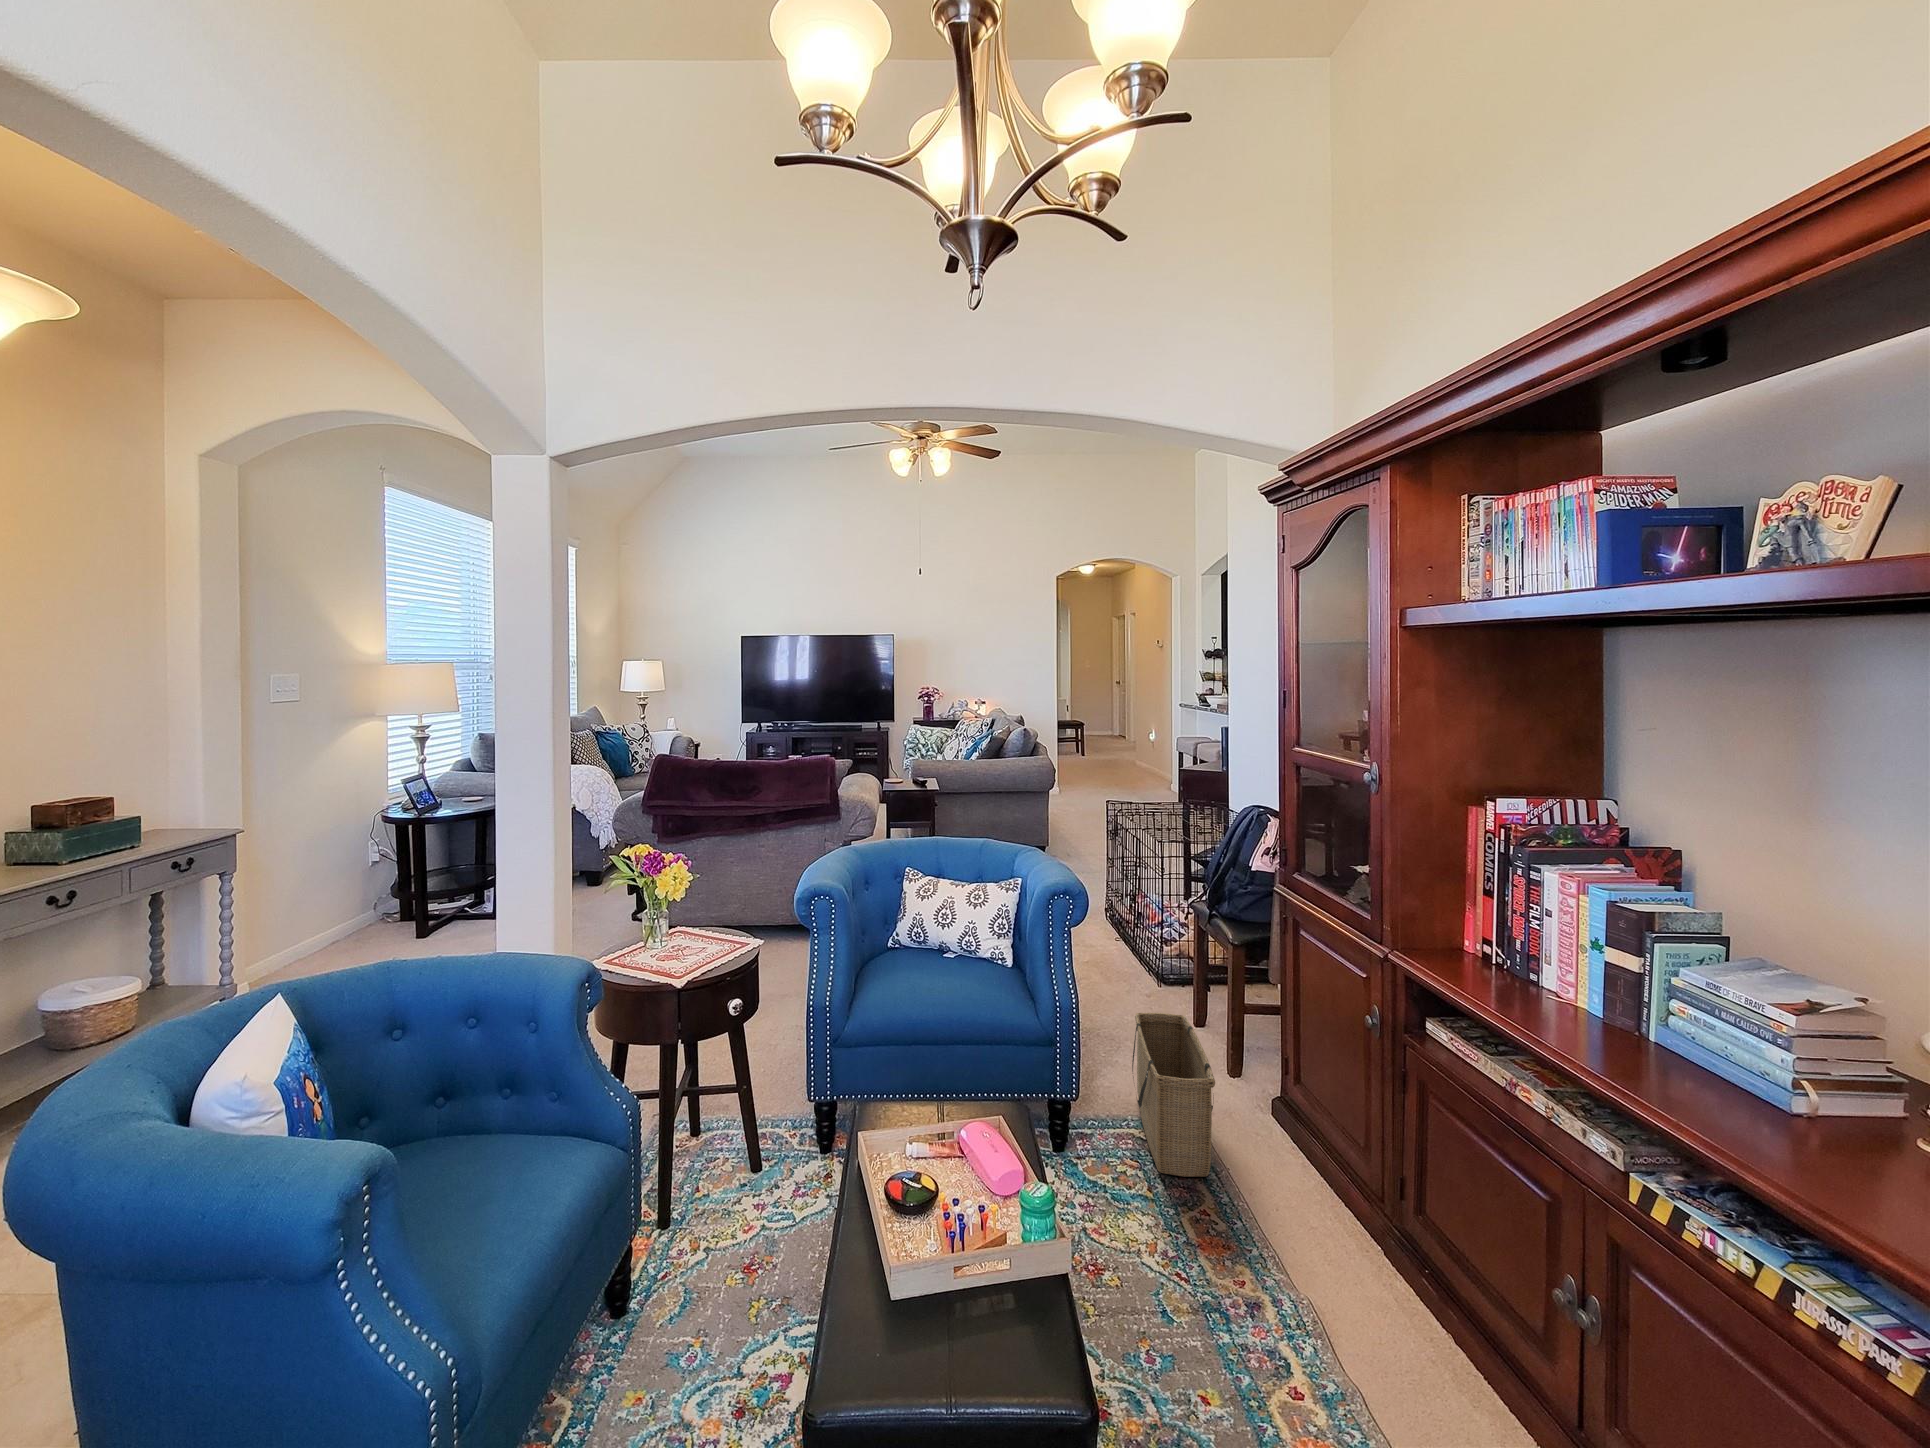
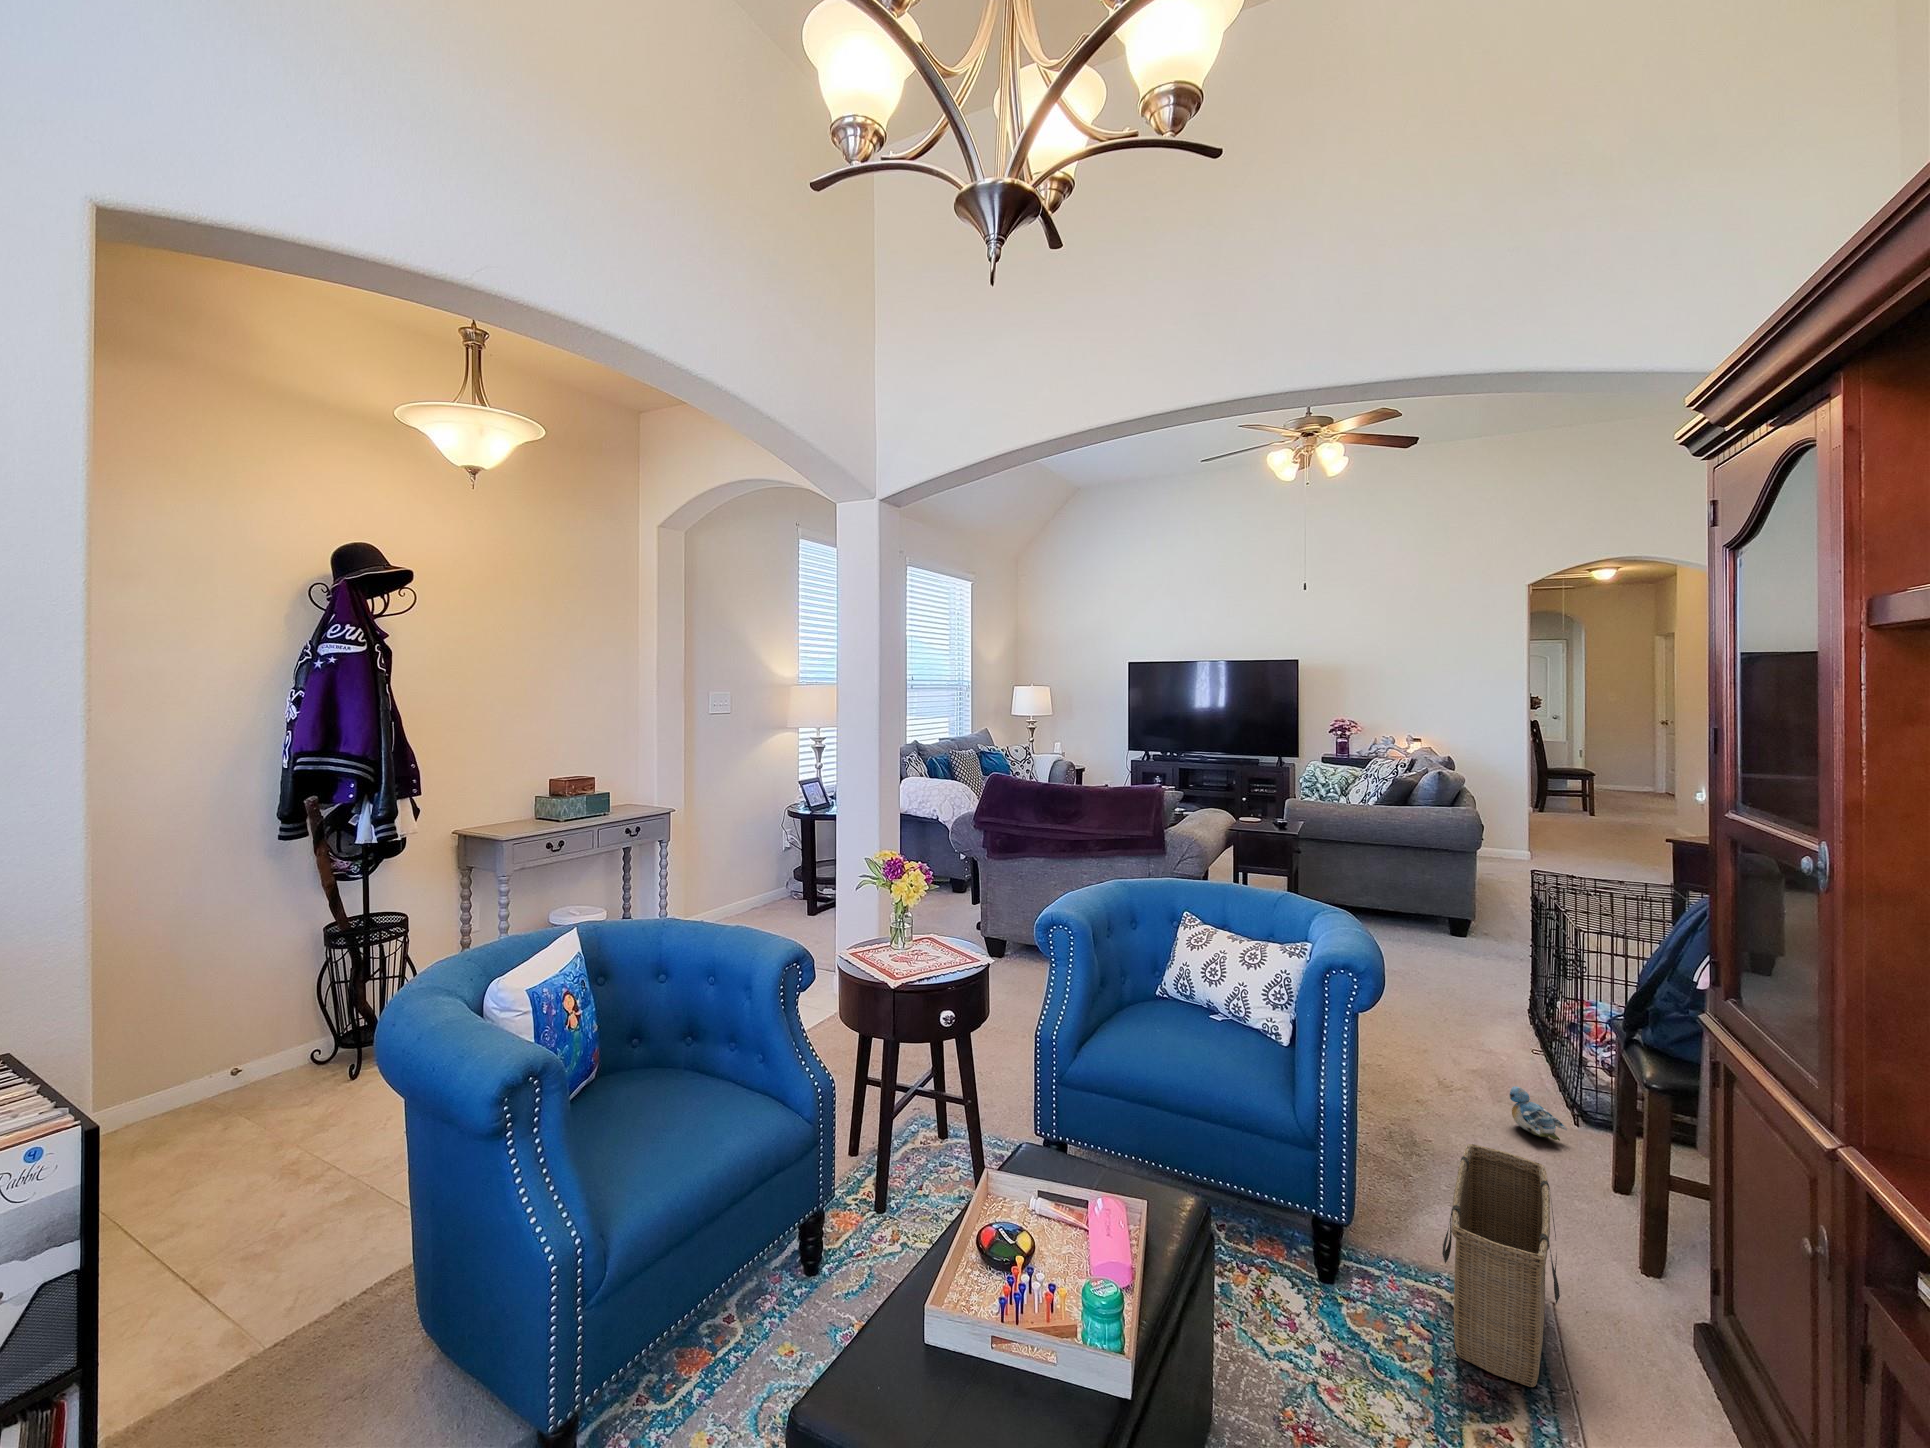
plush toy: none [1122,966,1160,999] -> present [1510,1086,1567,1141]

